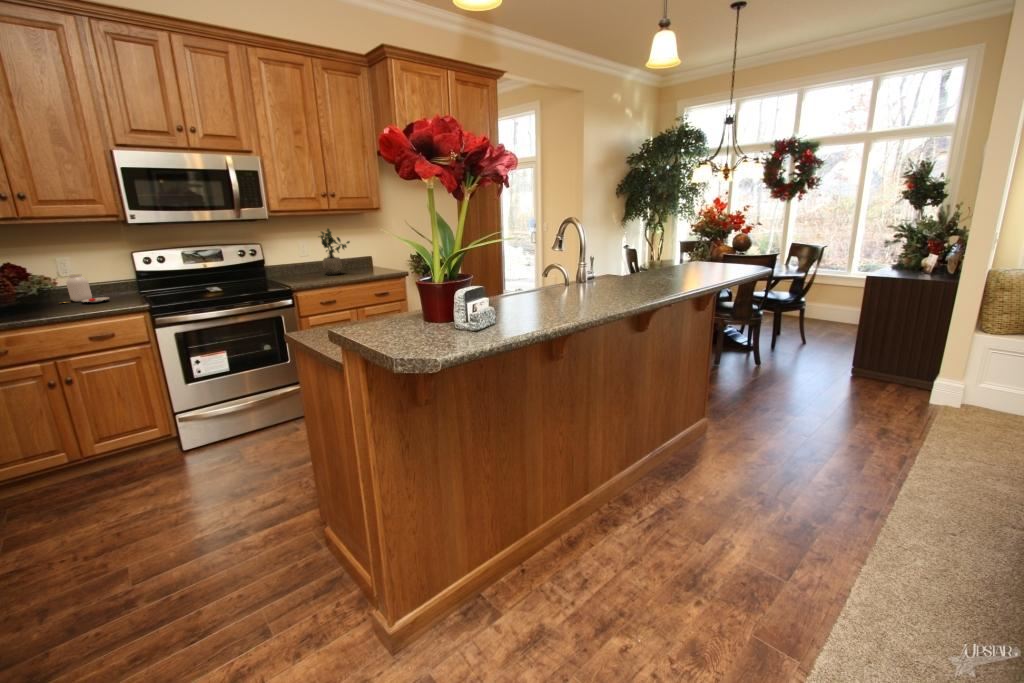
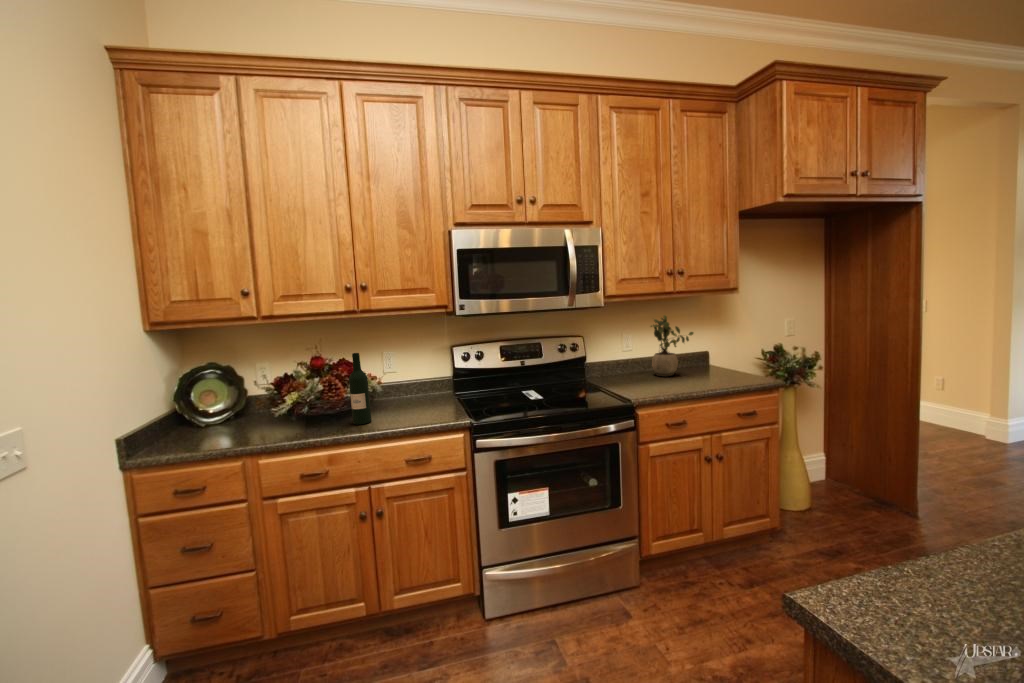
wine bottle: none [19,253,50,313] -> present [349,353,371,424]
jar: present [64,274,109,303] -> none [380,374,428,410]

